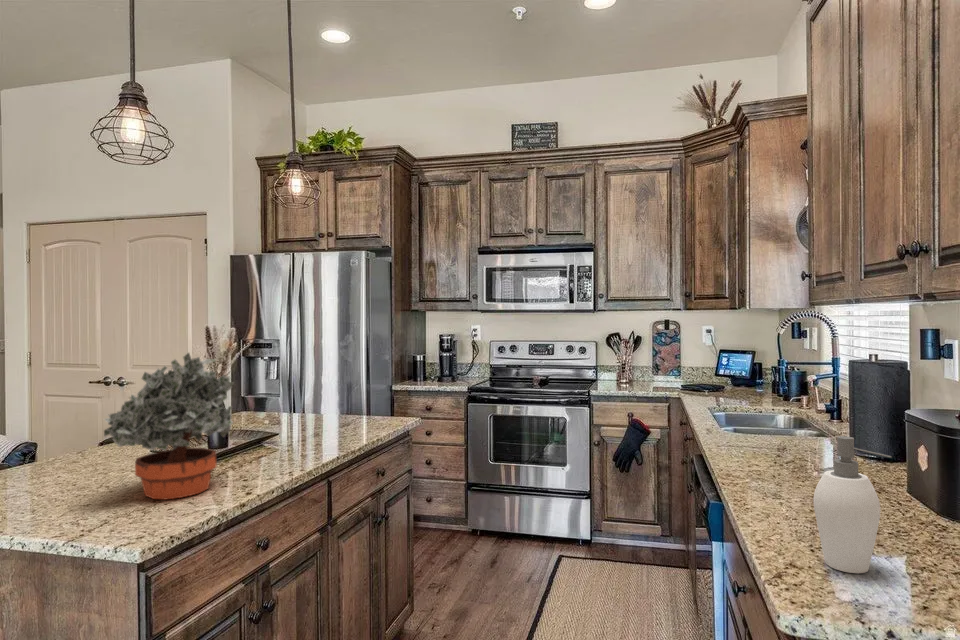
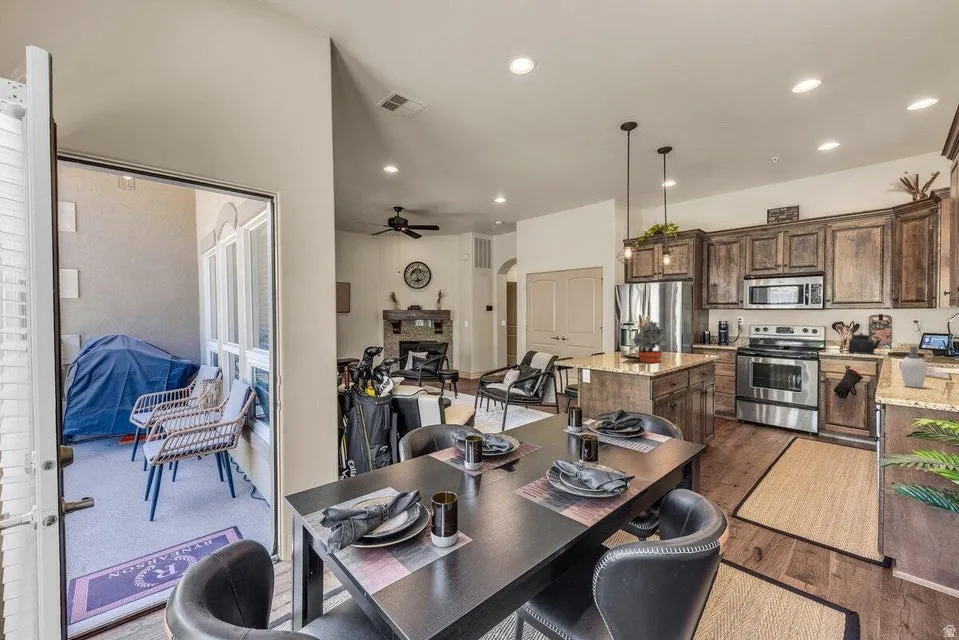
kettle: none [630,344,674,391] -> present [848,328,881,354]

